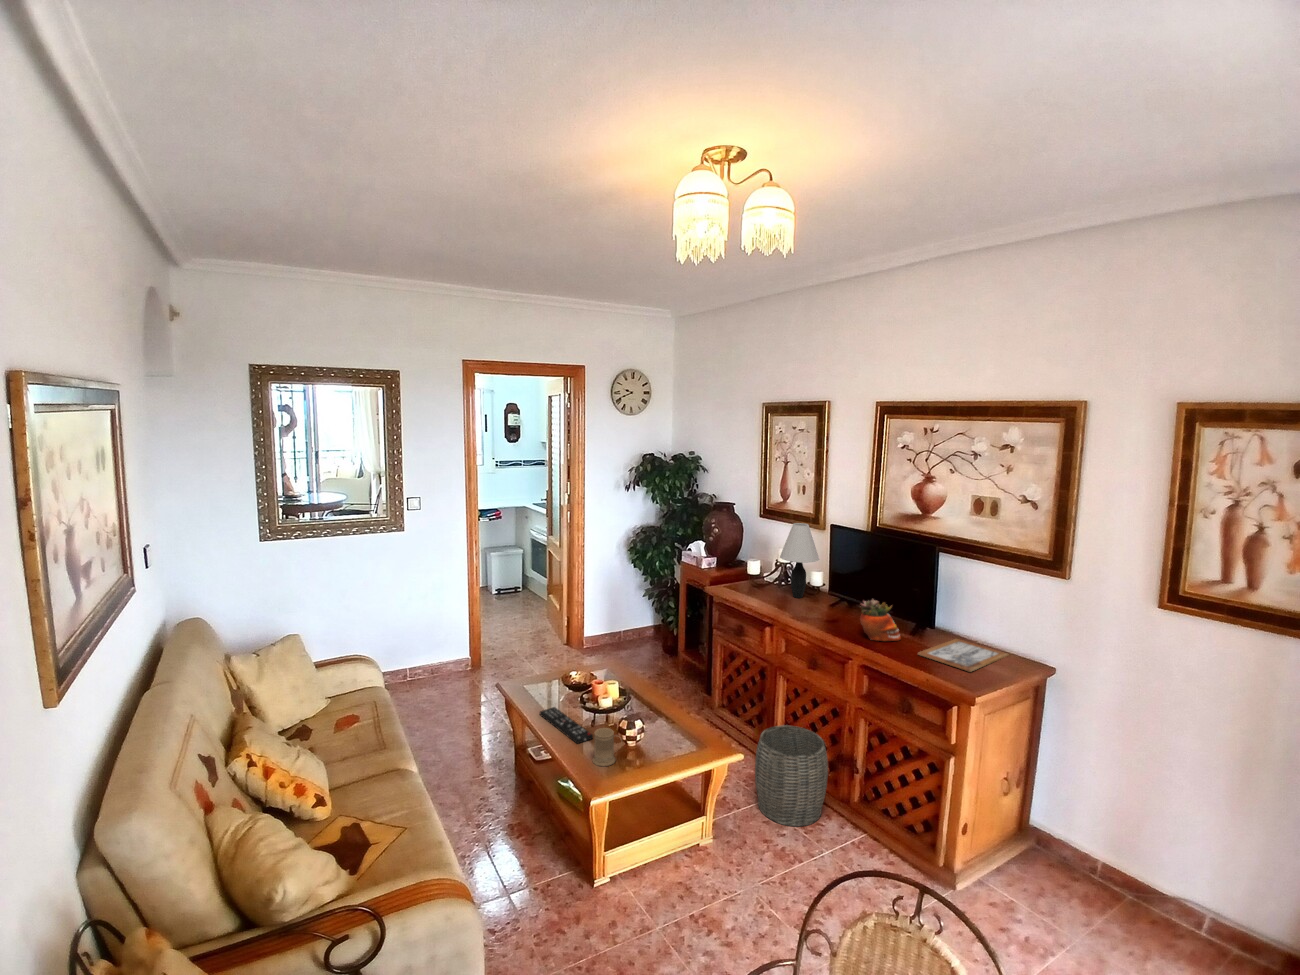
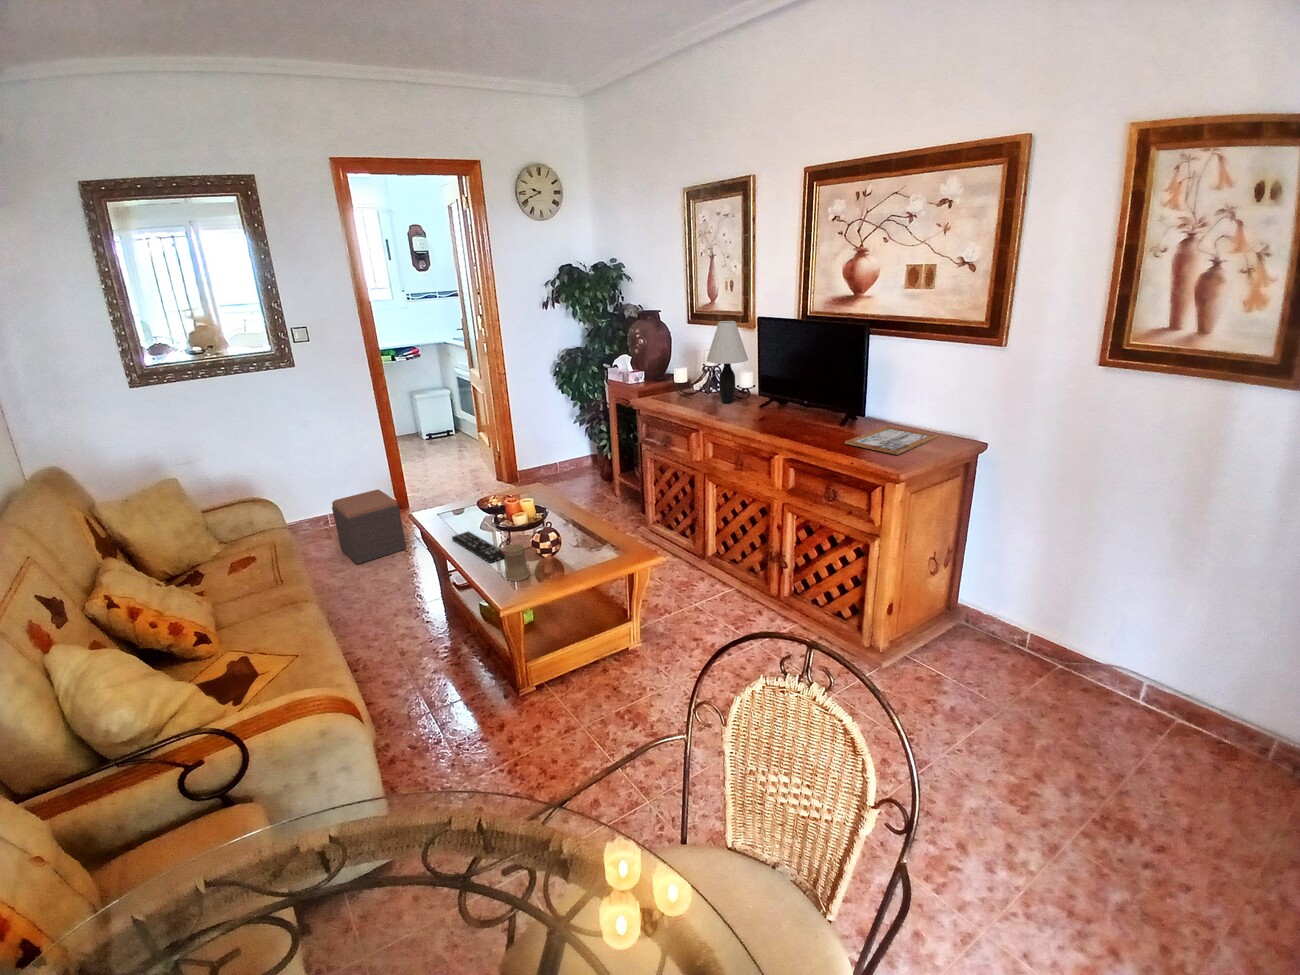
succulent planter: present [860,599,901,641] -> none [785,391,830,435]
footstool: none [419,650,481,724] -> present [332,490,406,564]
woven basket: present [755,725,828,826] -> none [684,531,757,624]

